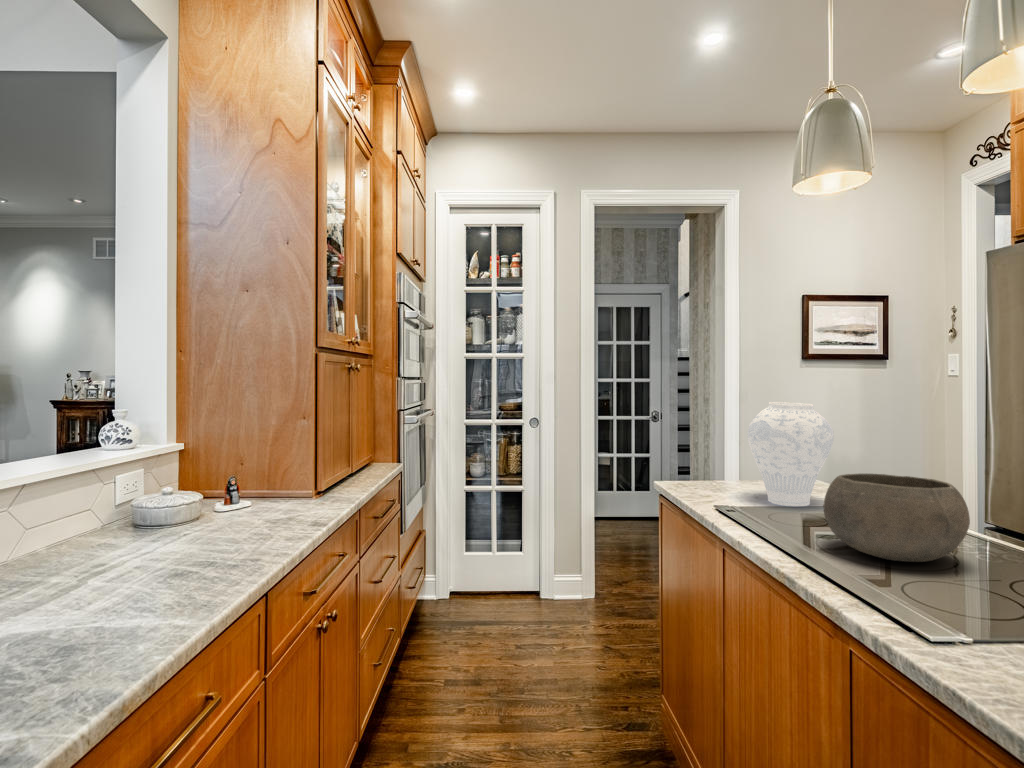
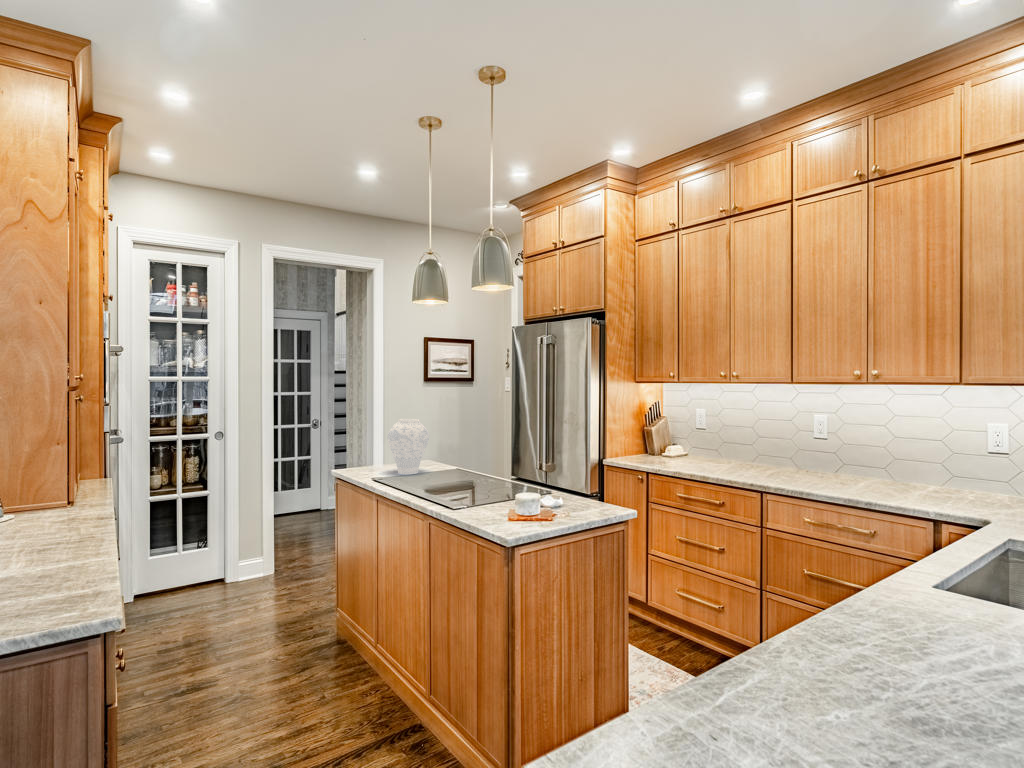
bowl: present [823,474,970,562] -> none [419,453,471,488]

